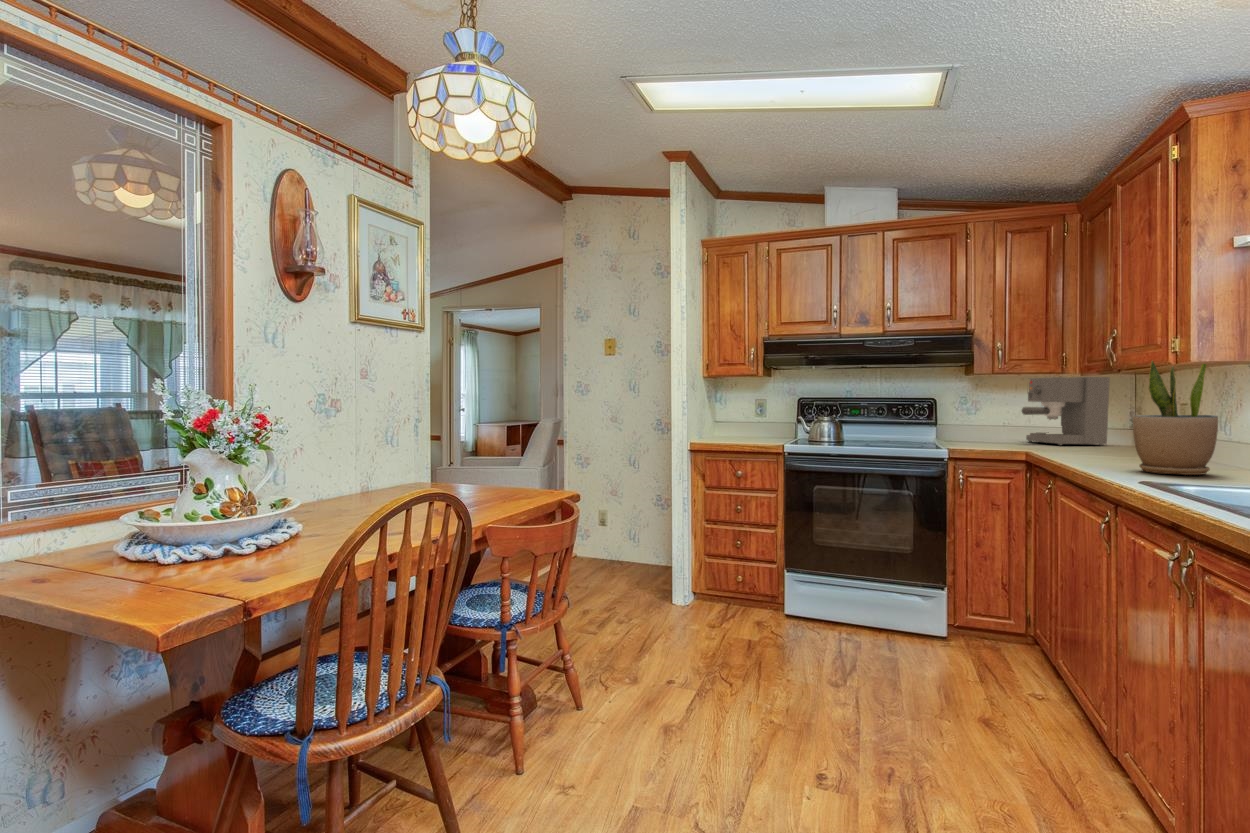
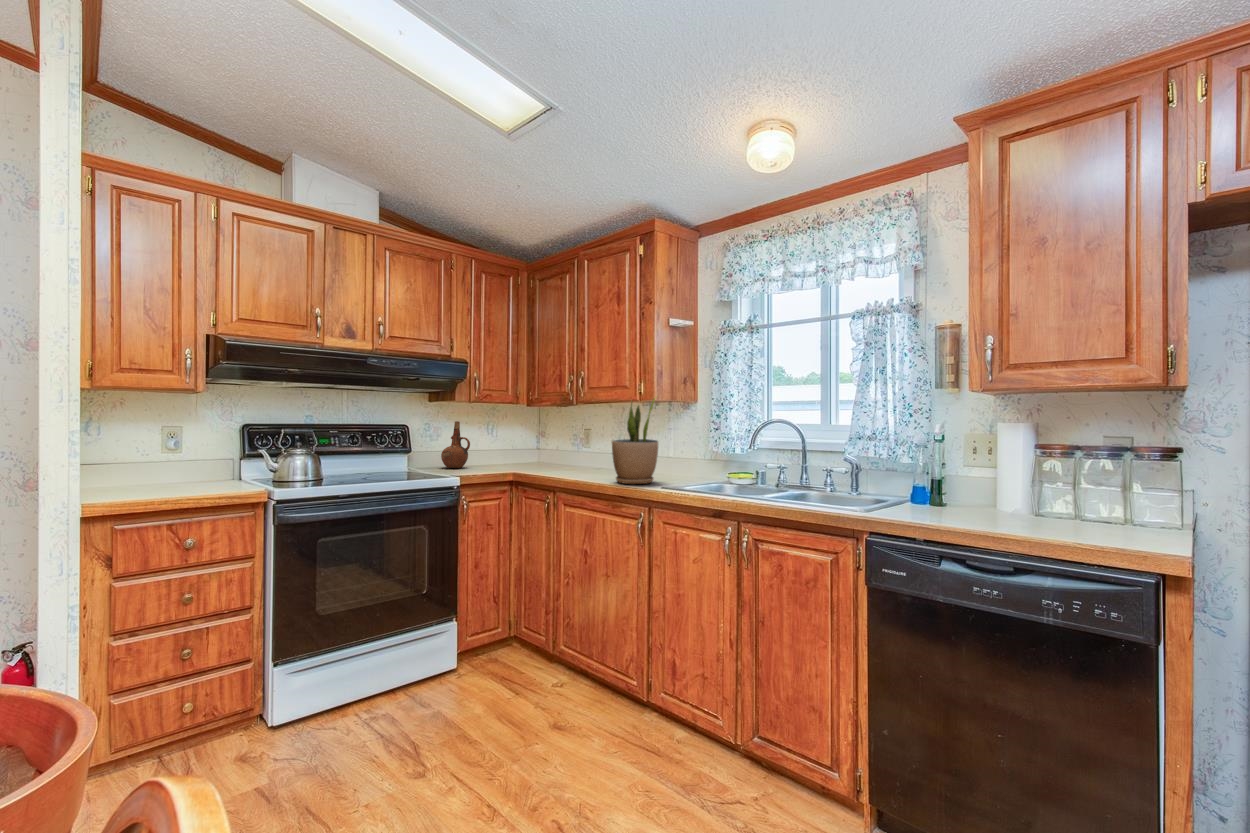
coffee maker: present [1022,377,1110,446] -> none [469,404,528,463]
ceramic pitcher: none [971,396,1005,445] -> present [441,421,470,468]

